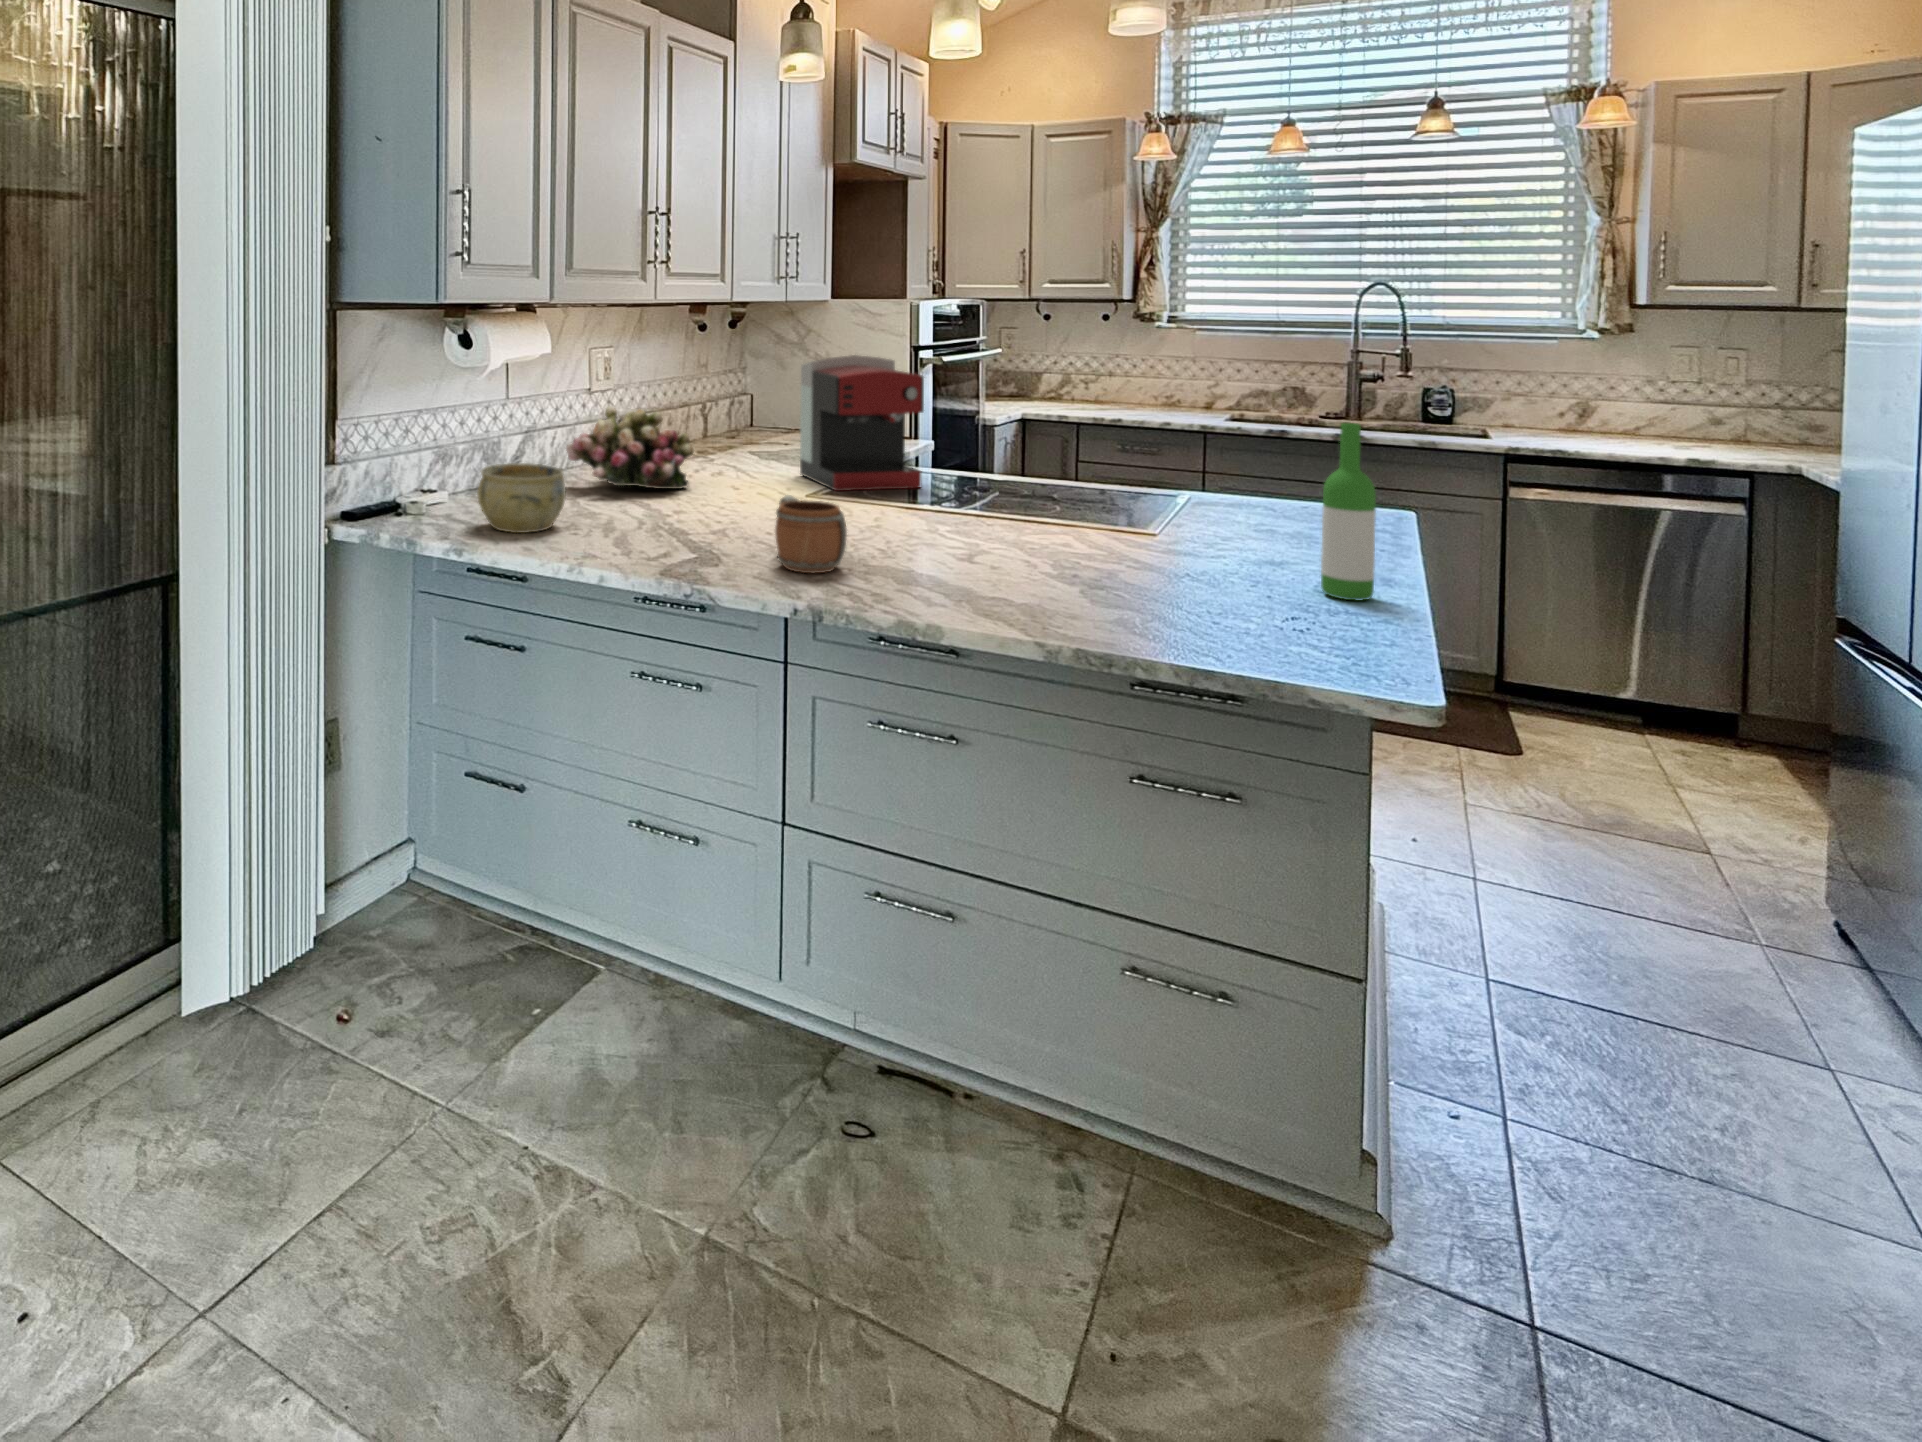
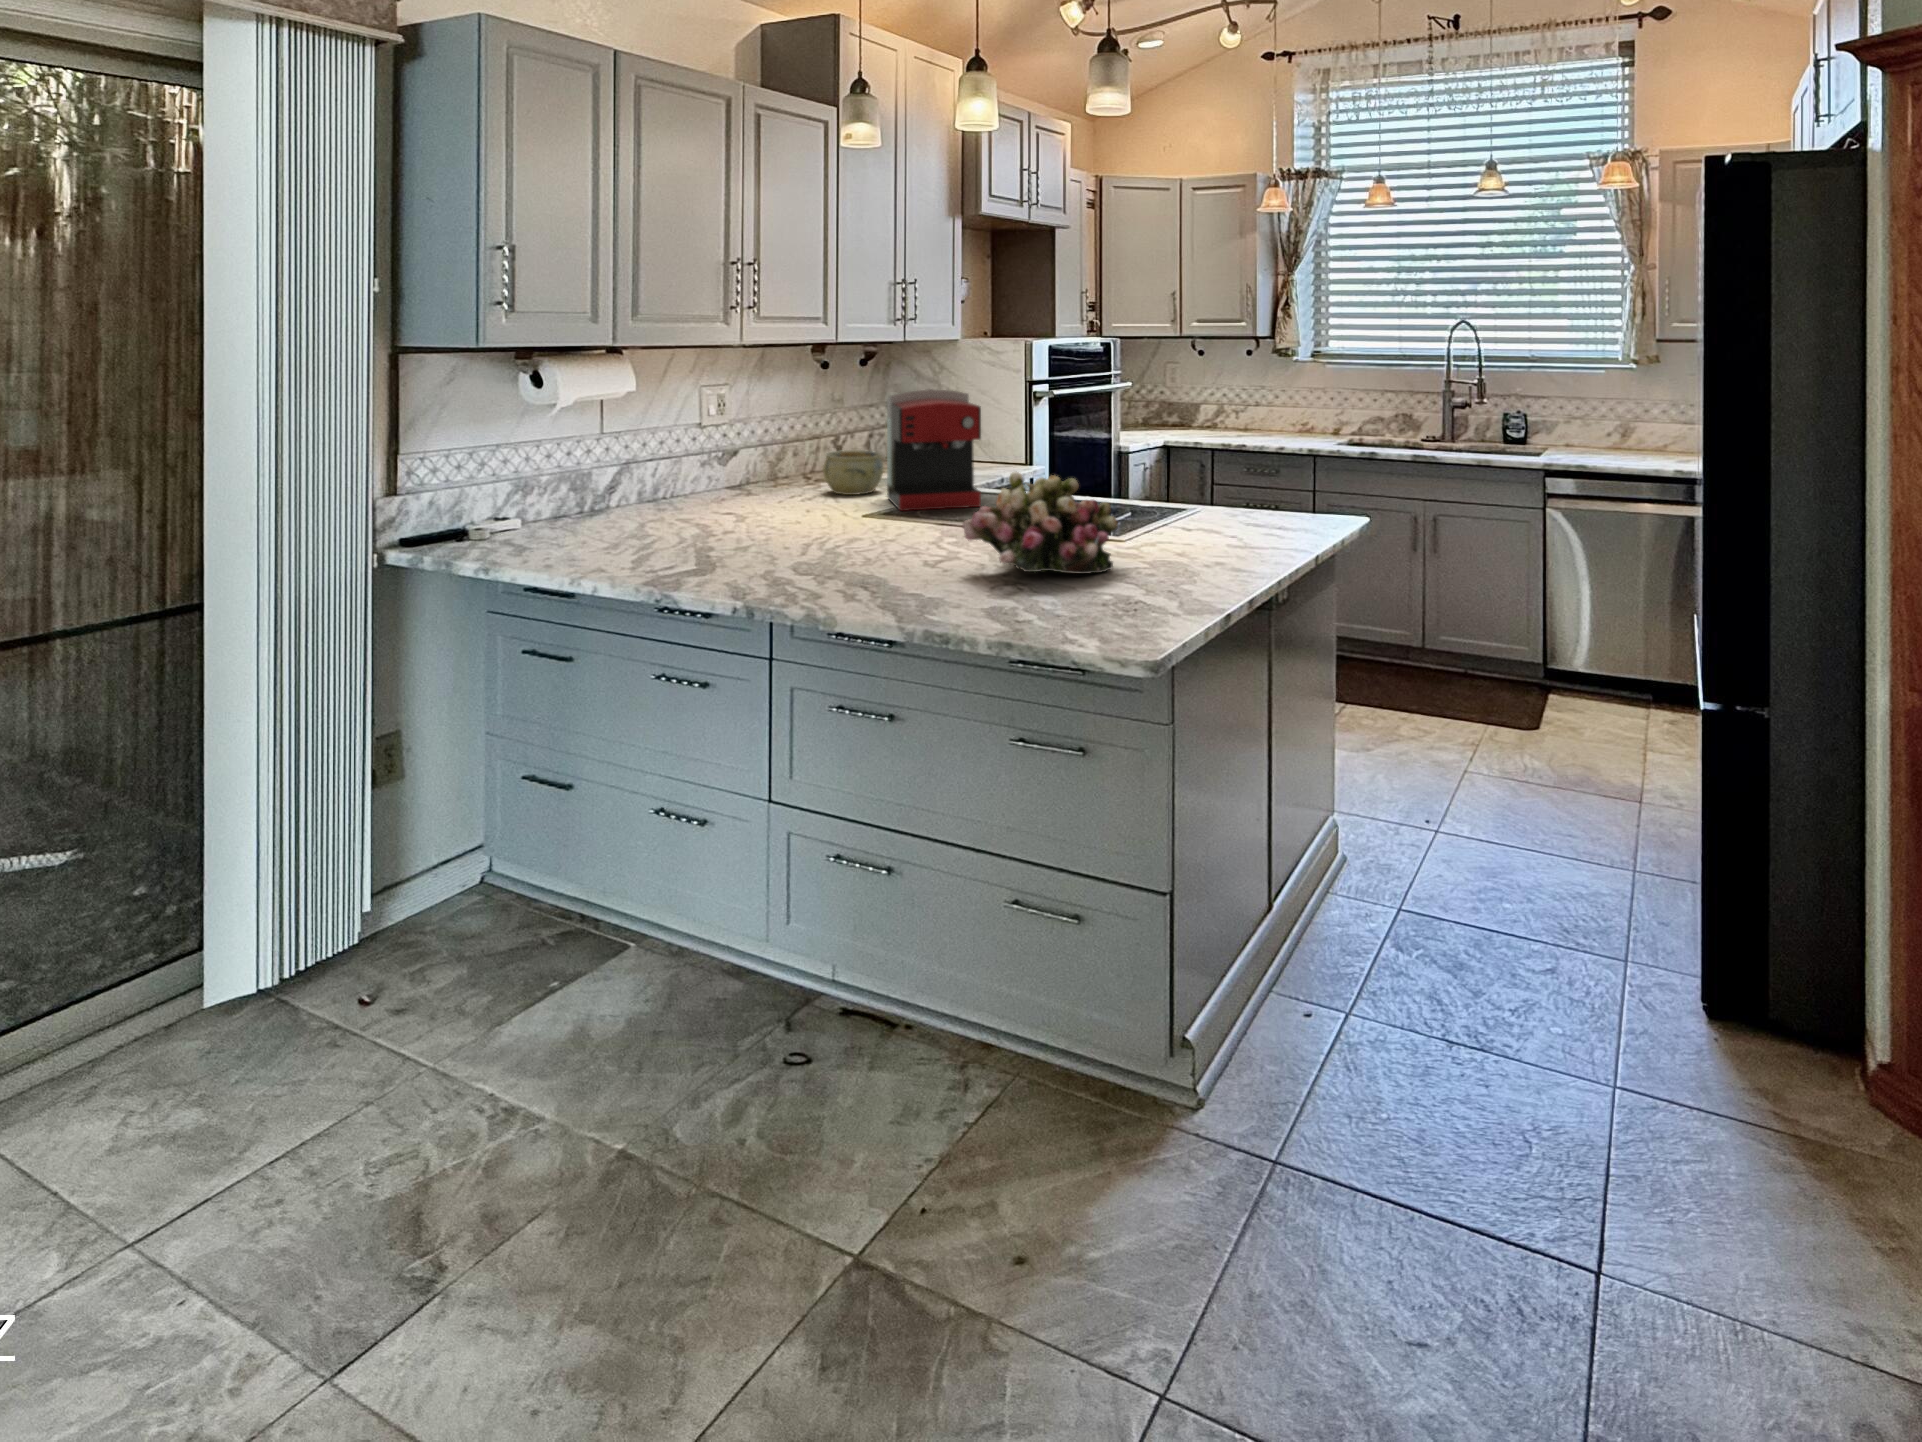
flower arrangement: present [566,406,693,489] -> present [962,472,1118,574]
wine bottle: present [1321,423,1376,600] -> none [1183,438,1220,584]
ceramic bowl: present [477,463,566,533] -> present [823,450,884,495]
mug: present [775,495,847,573] -> none [754,511,814,578]

